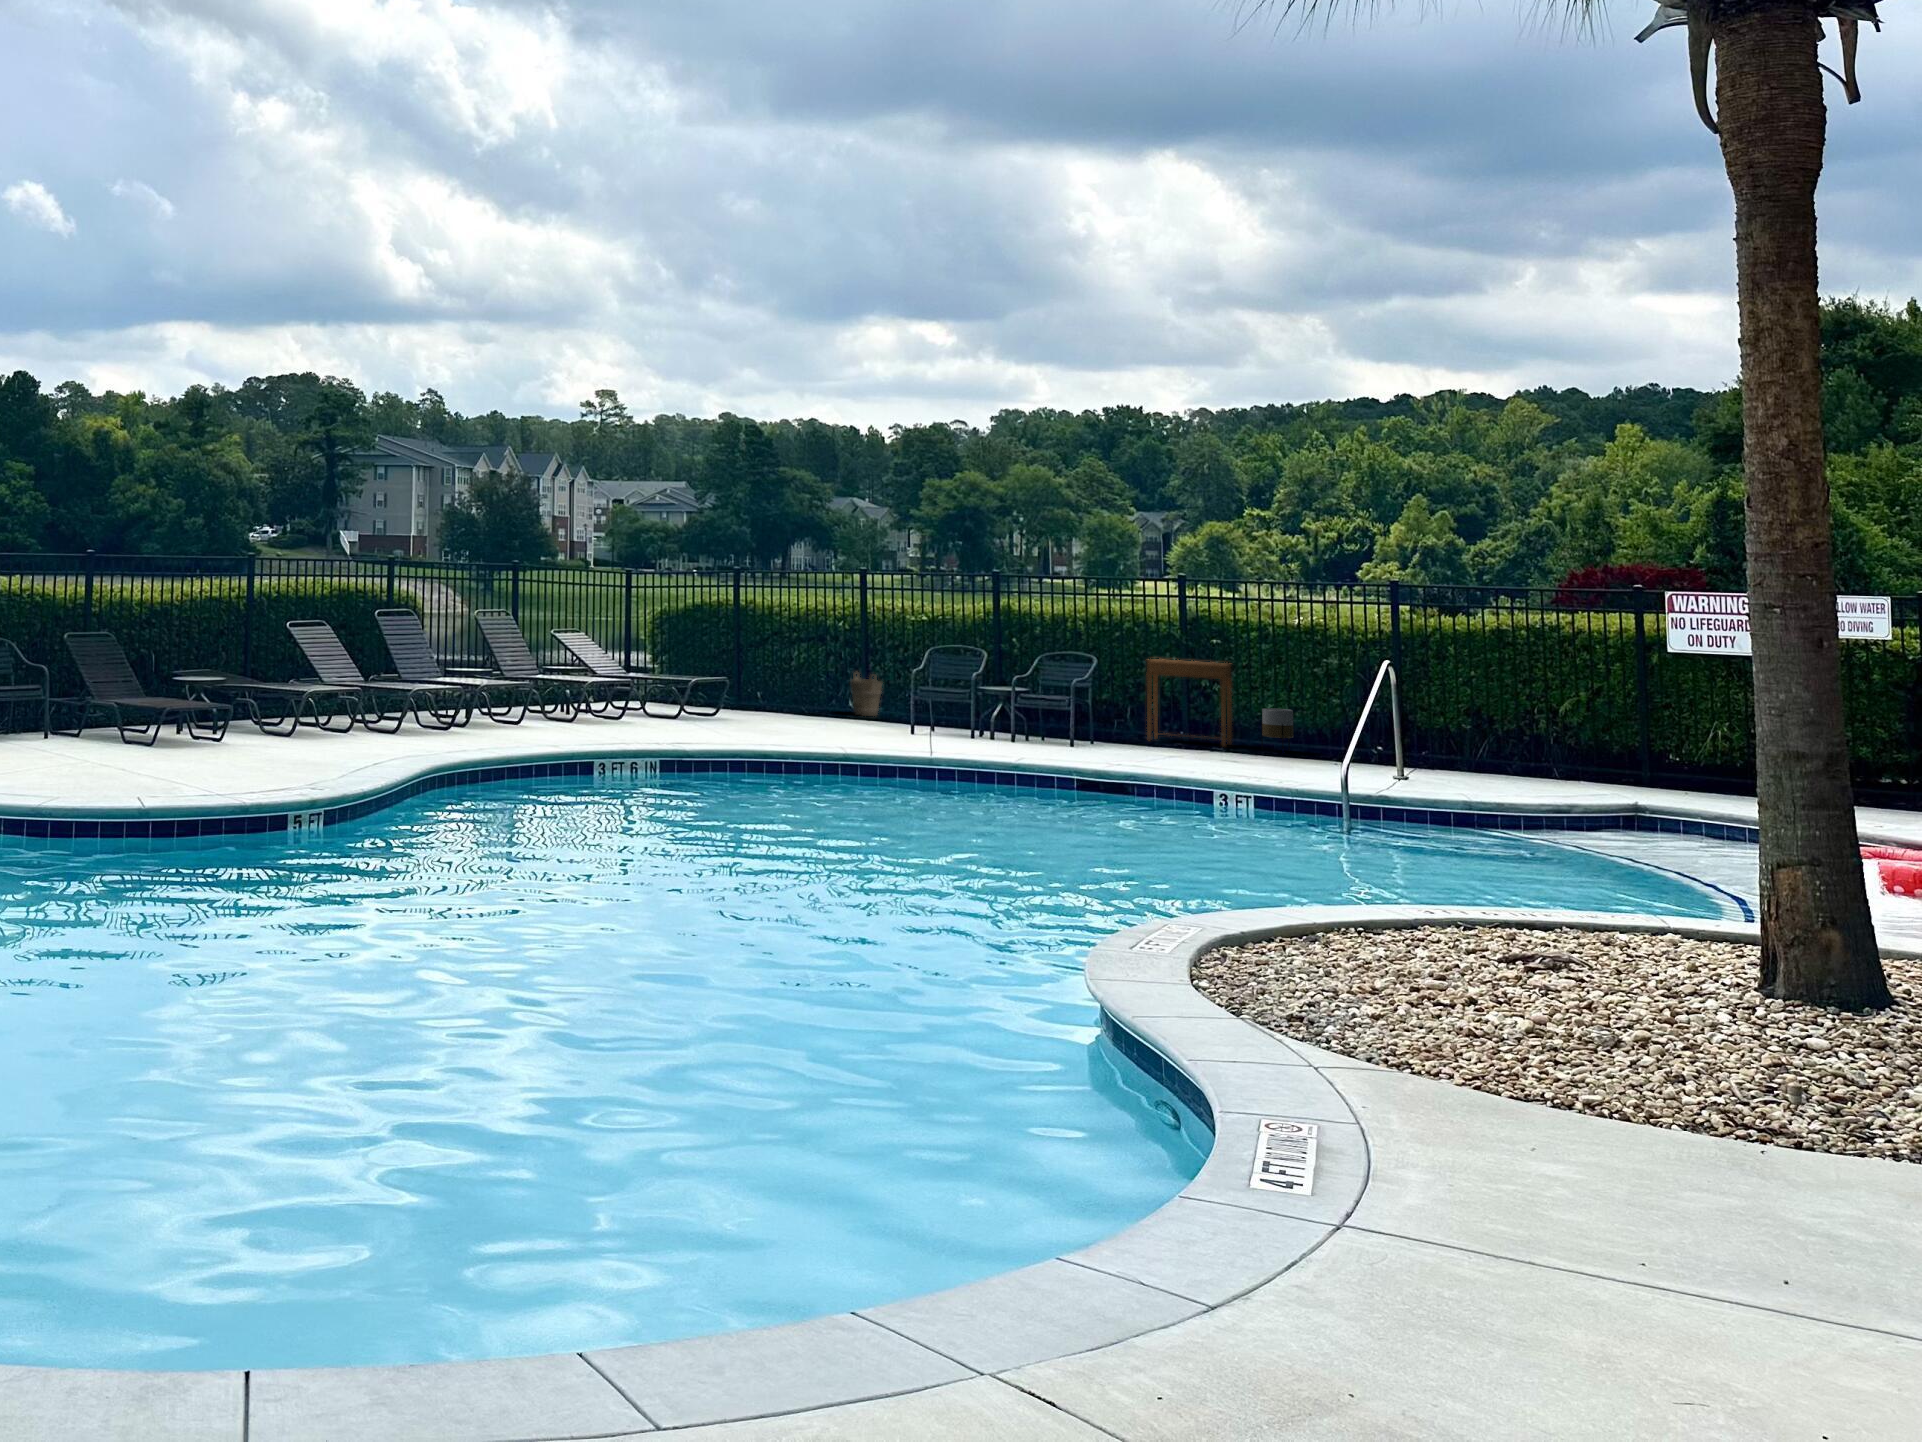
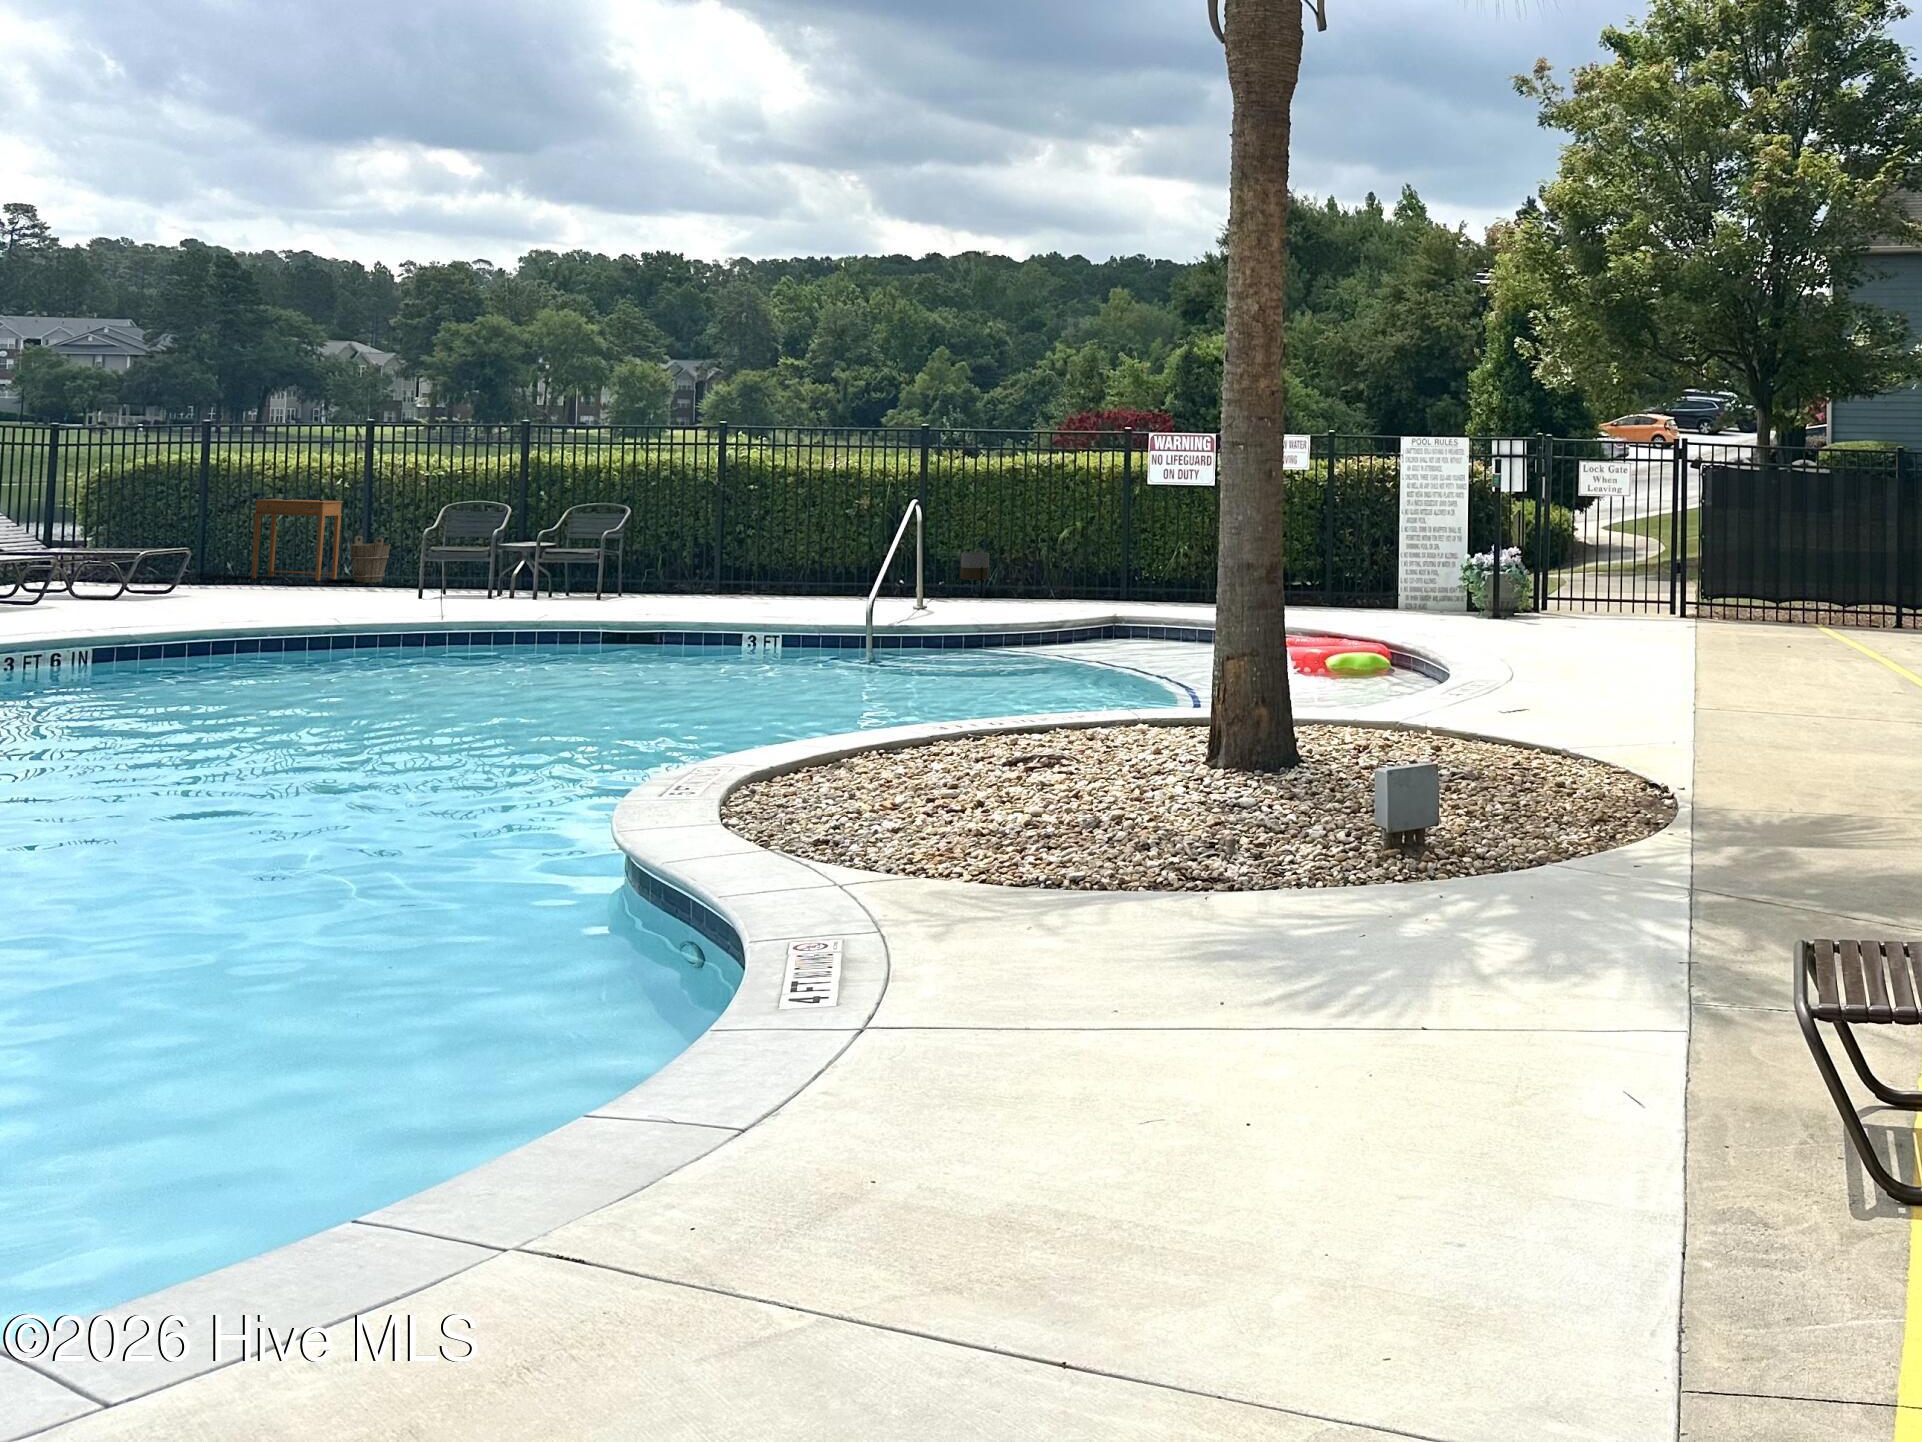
side table: present [1146,659,1232,746] -> present [252,499,343,581]
planter: present [1261,708,1294,751] -> present [959,552,989,591]

